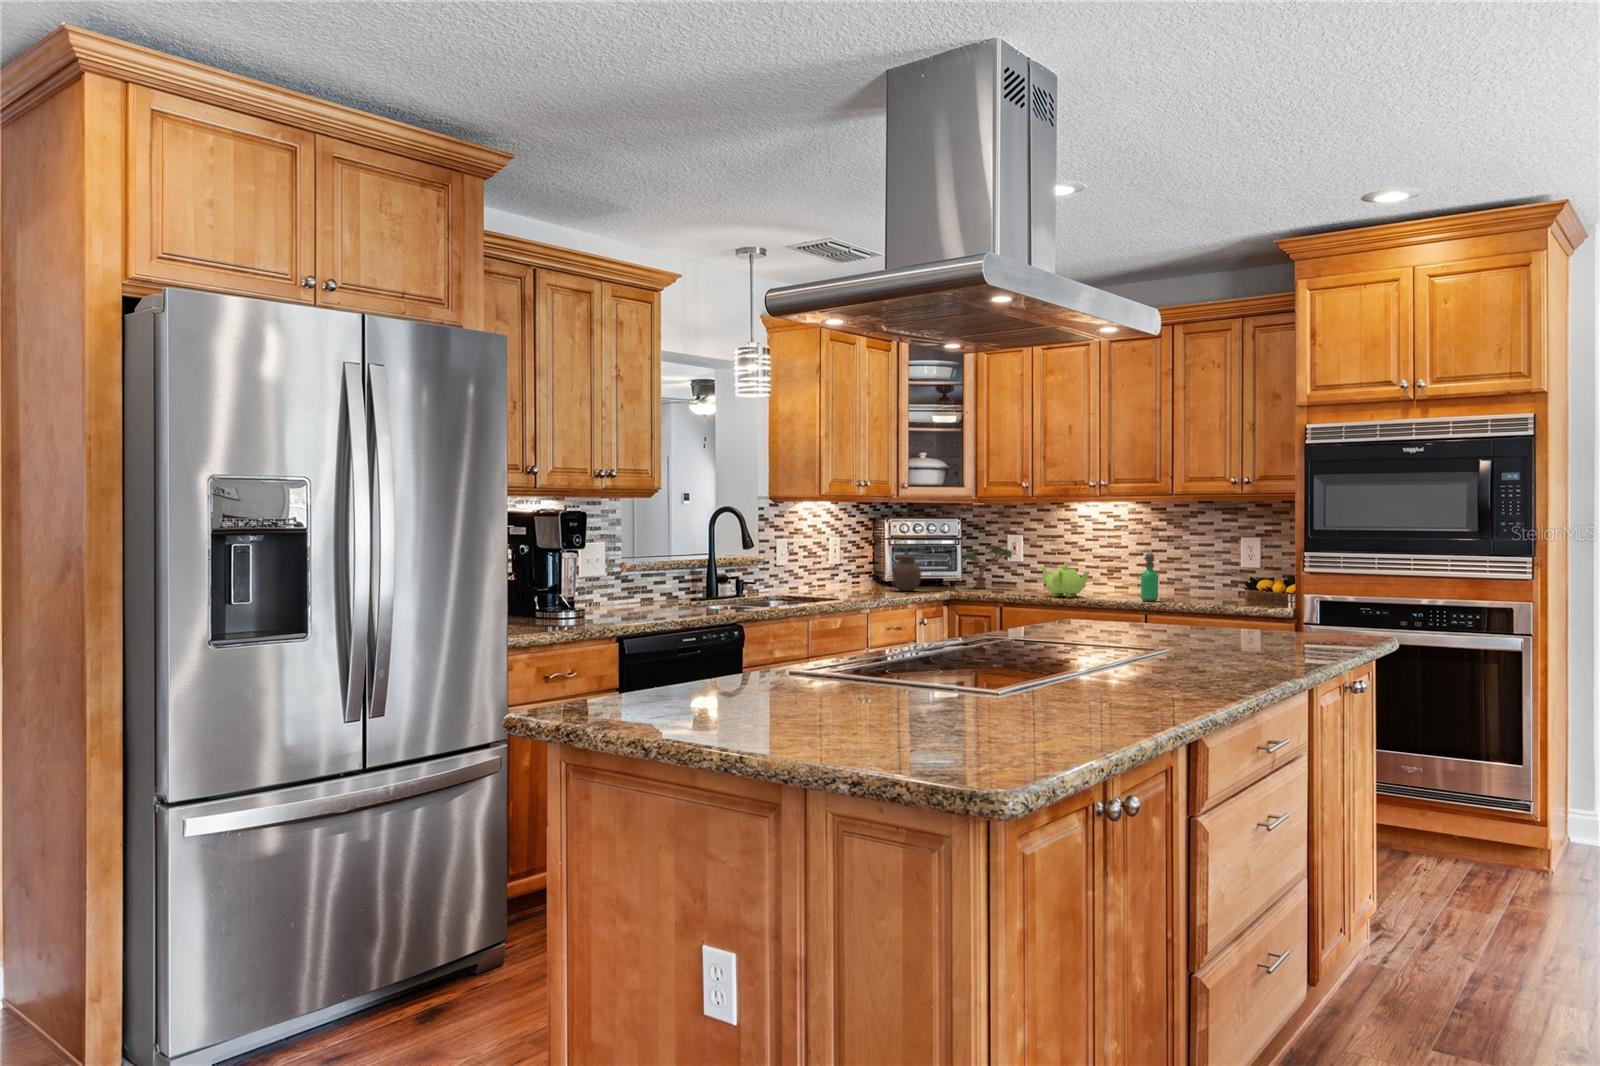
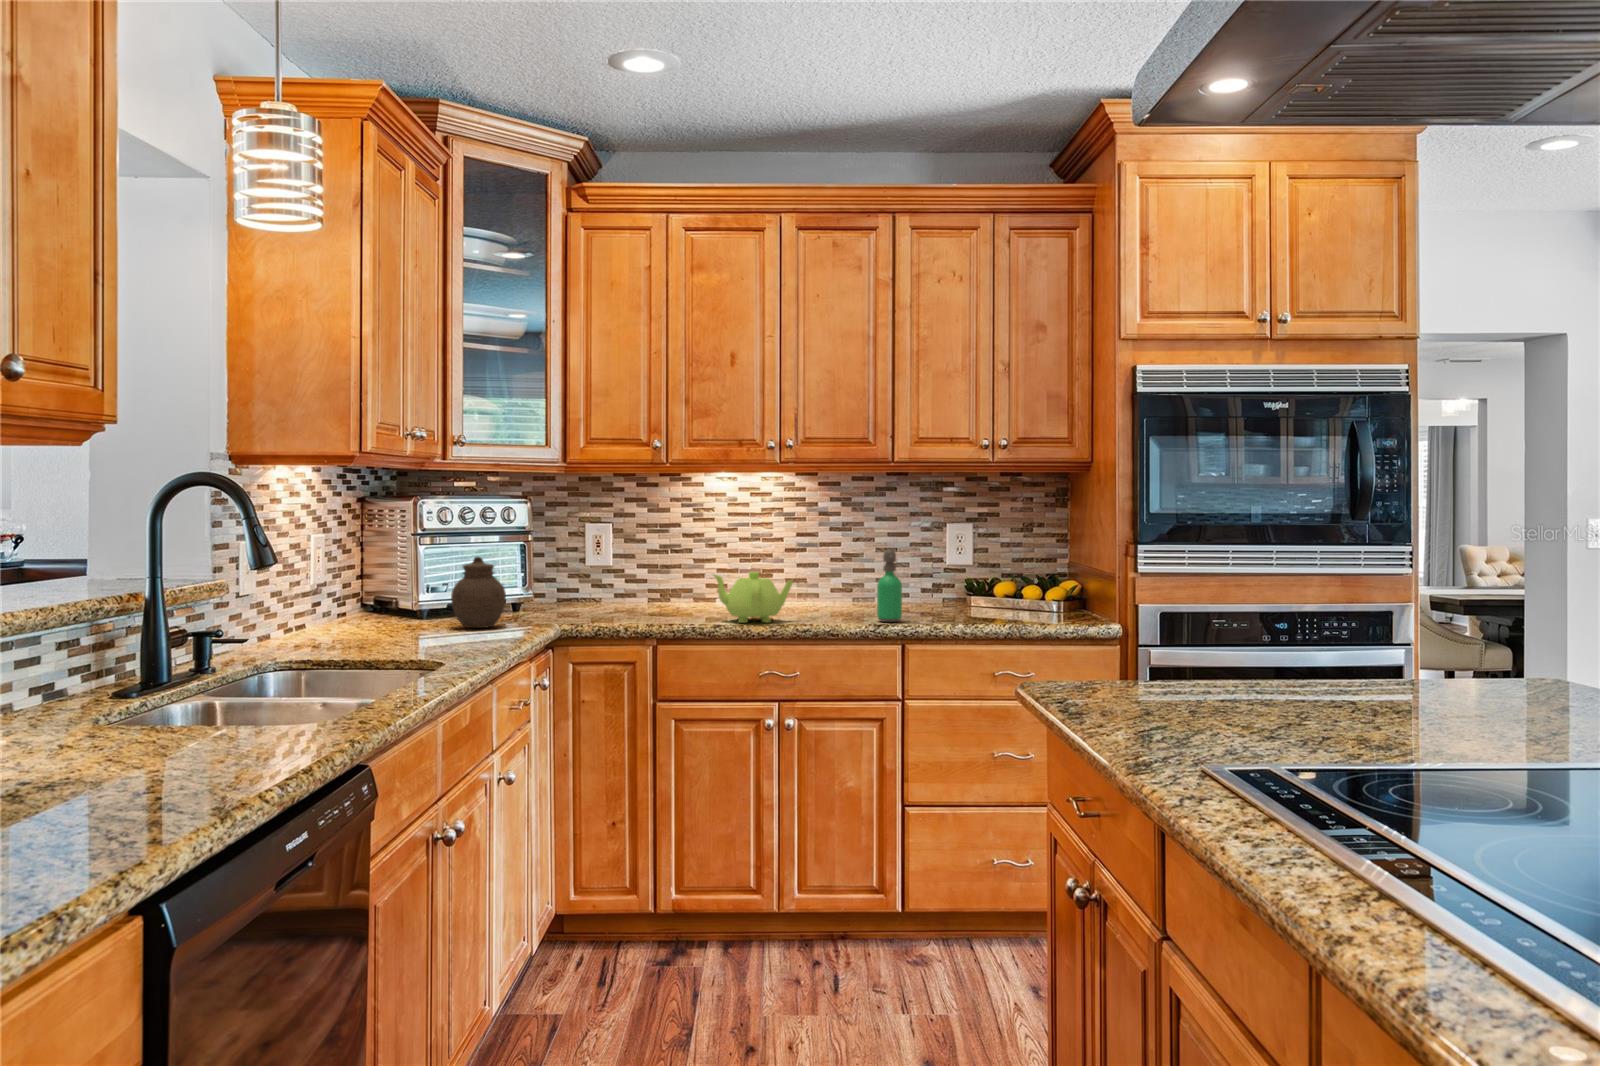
potted plant: present [962,544,1012,588] -> none [534,535,647,612]

